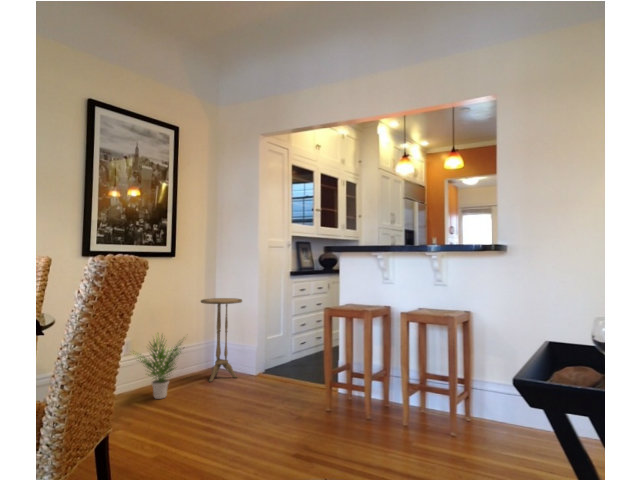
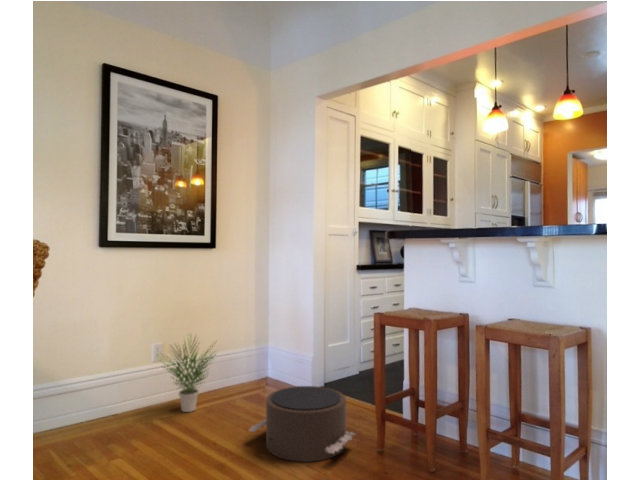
side table: present [201,298,242,382] -> none [244,295,292,394]
pouf: none [226,368,310,422] -> present [249,386,354,462]

